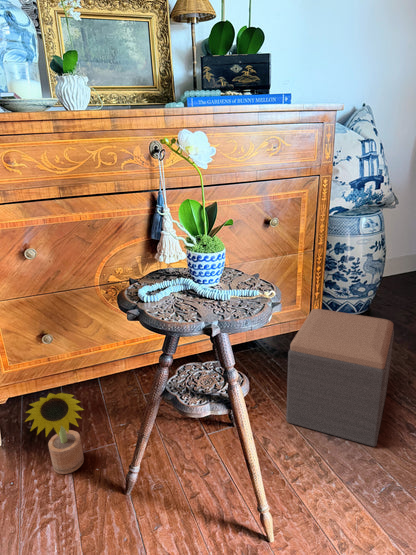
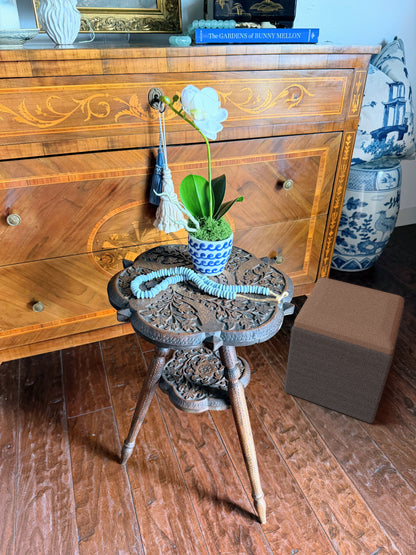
decorative plant: present [25,393,84,474] -> none [15,370,80,439]

